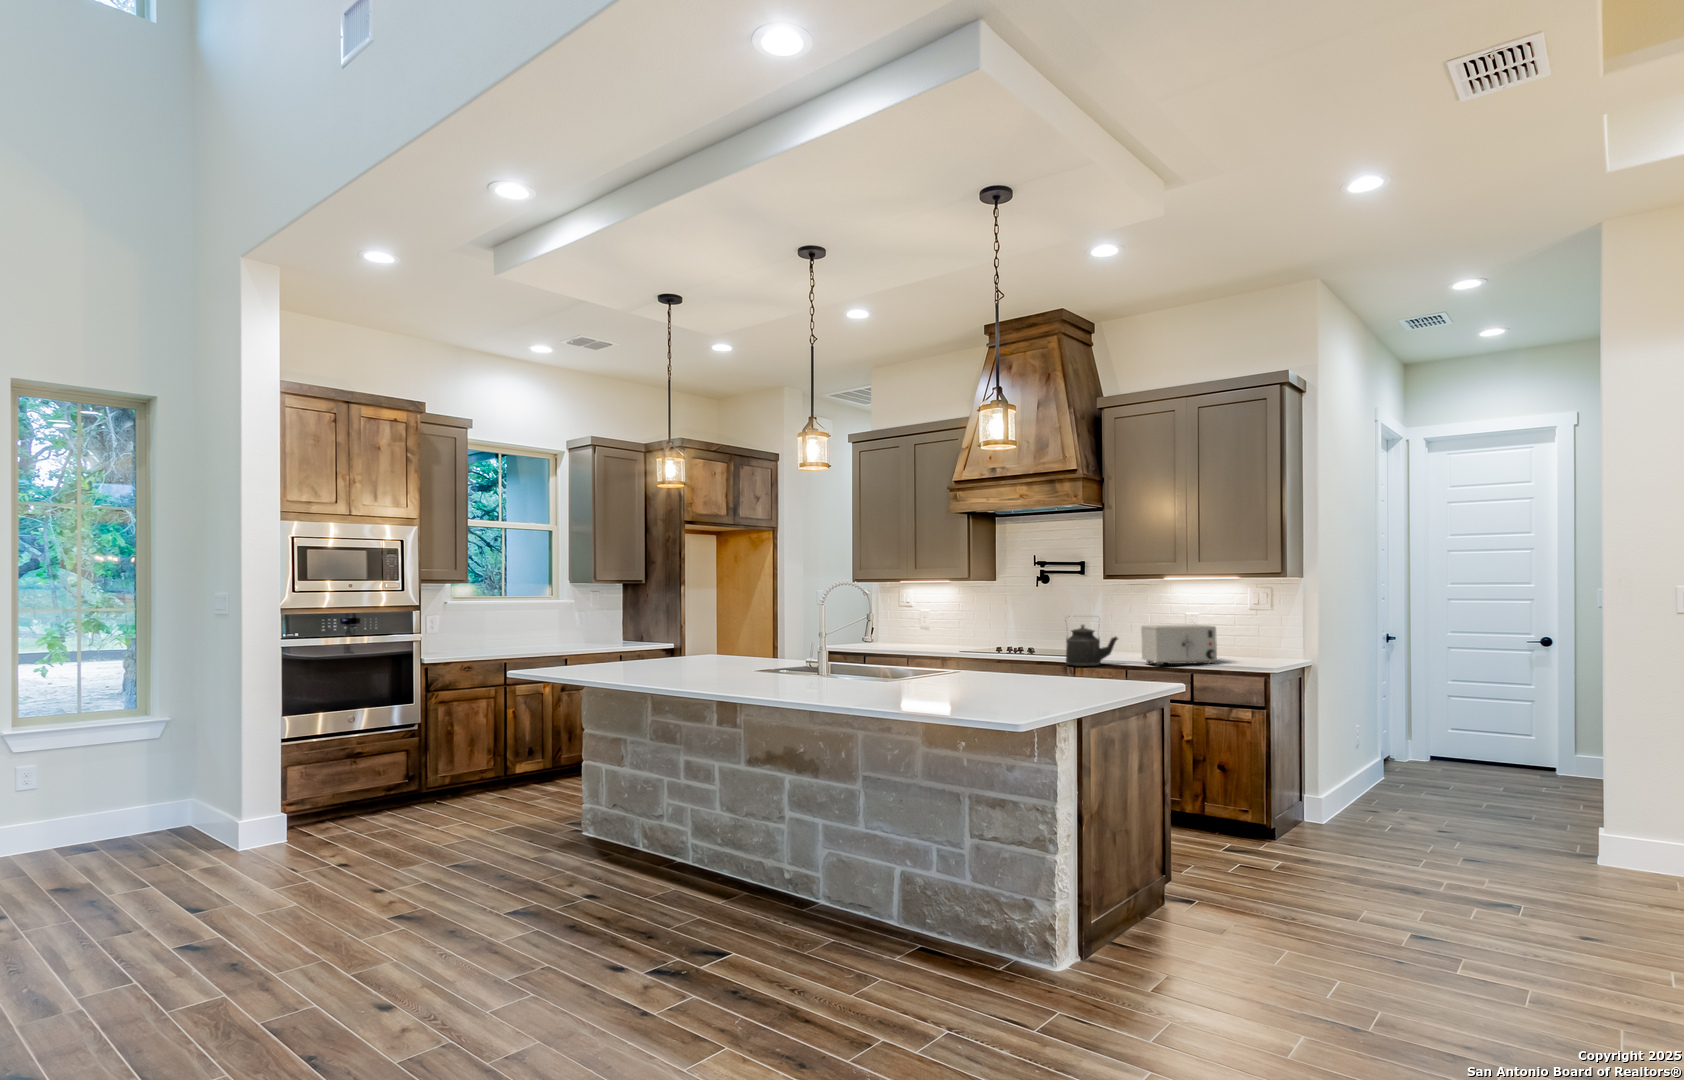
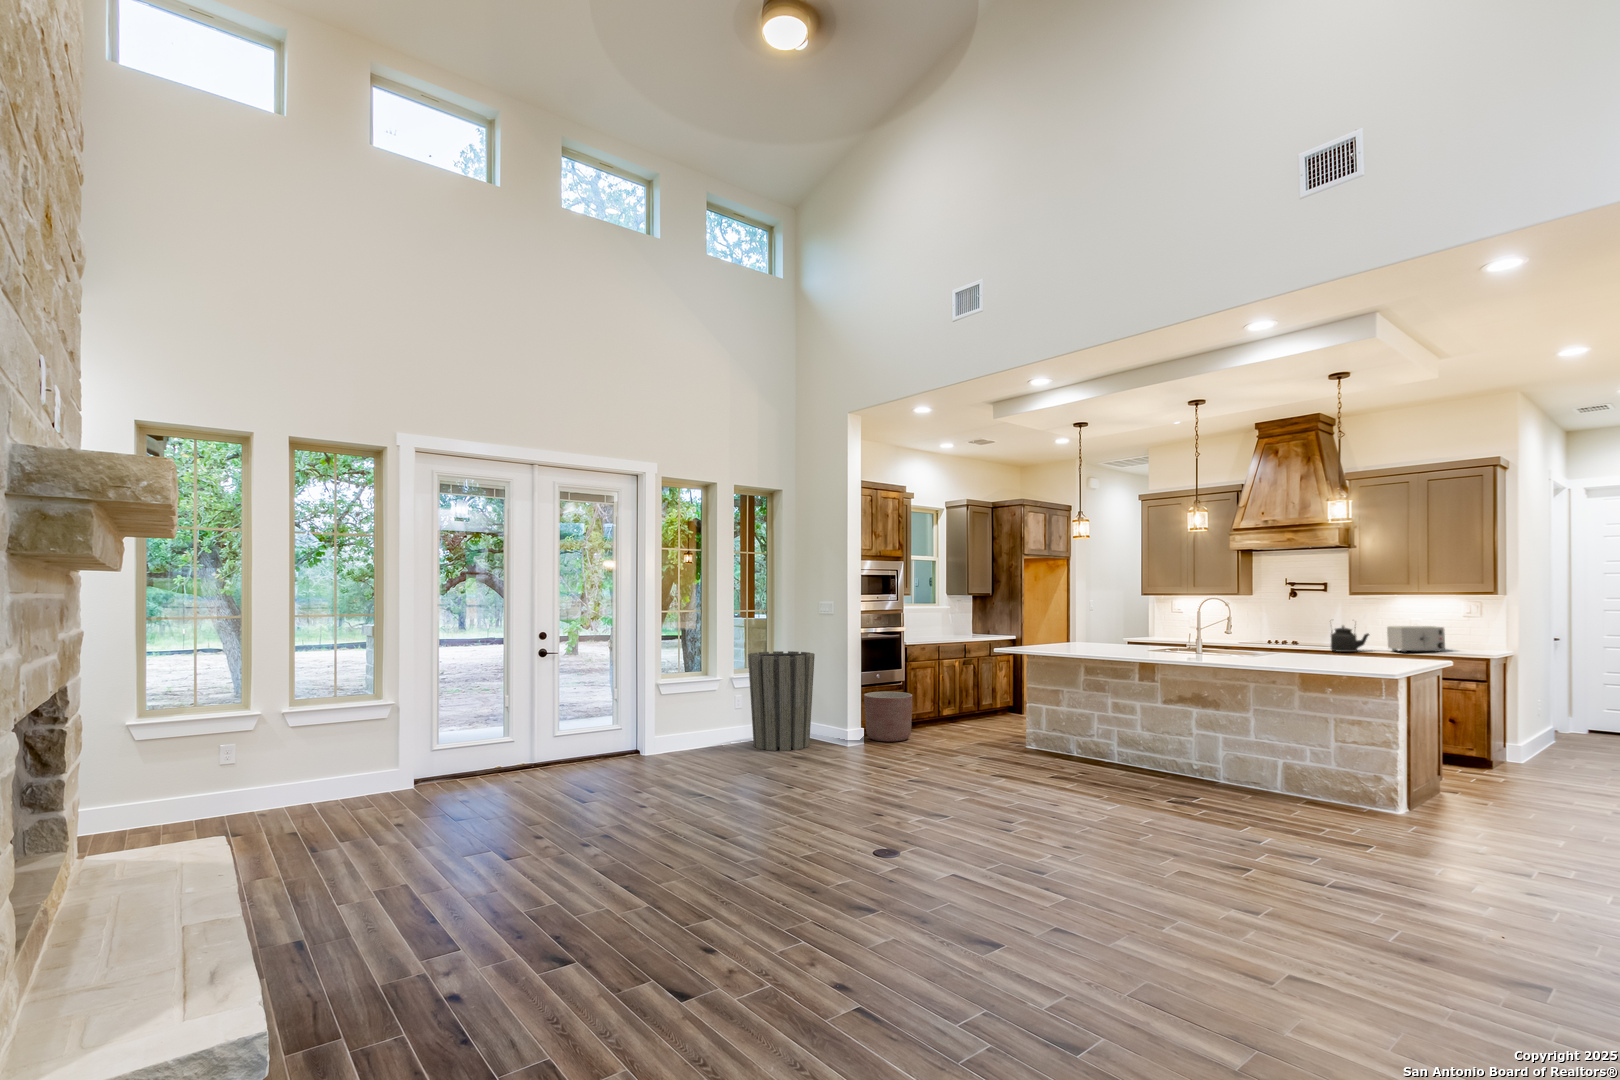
trash can: none [63,678,214,864] -> present [748,651,815,751]
planter: none [323,743,415,832] -> present [864,692,912,742]

